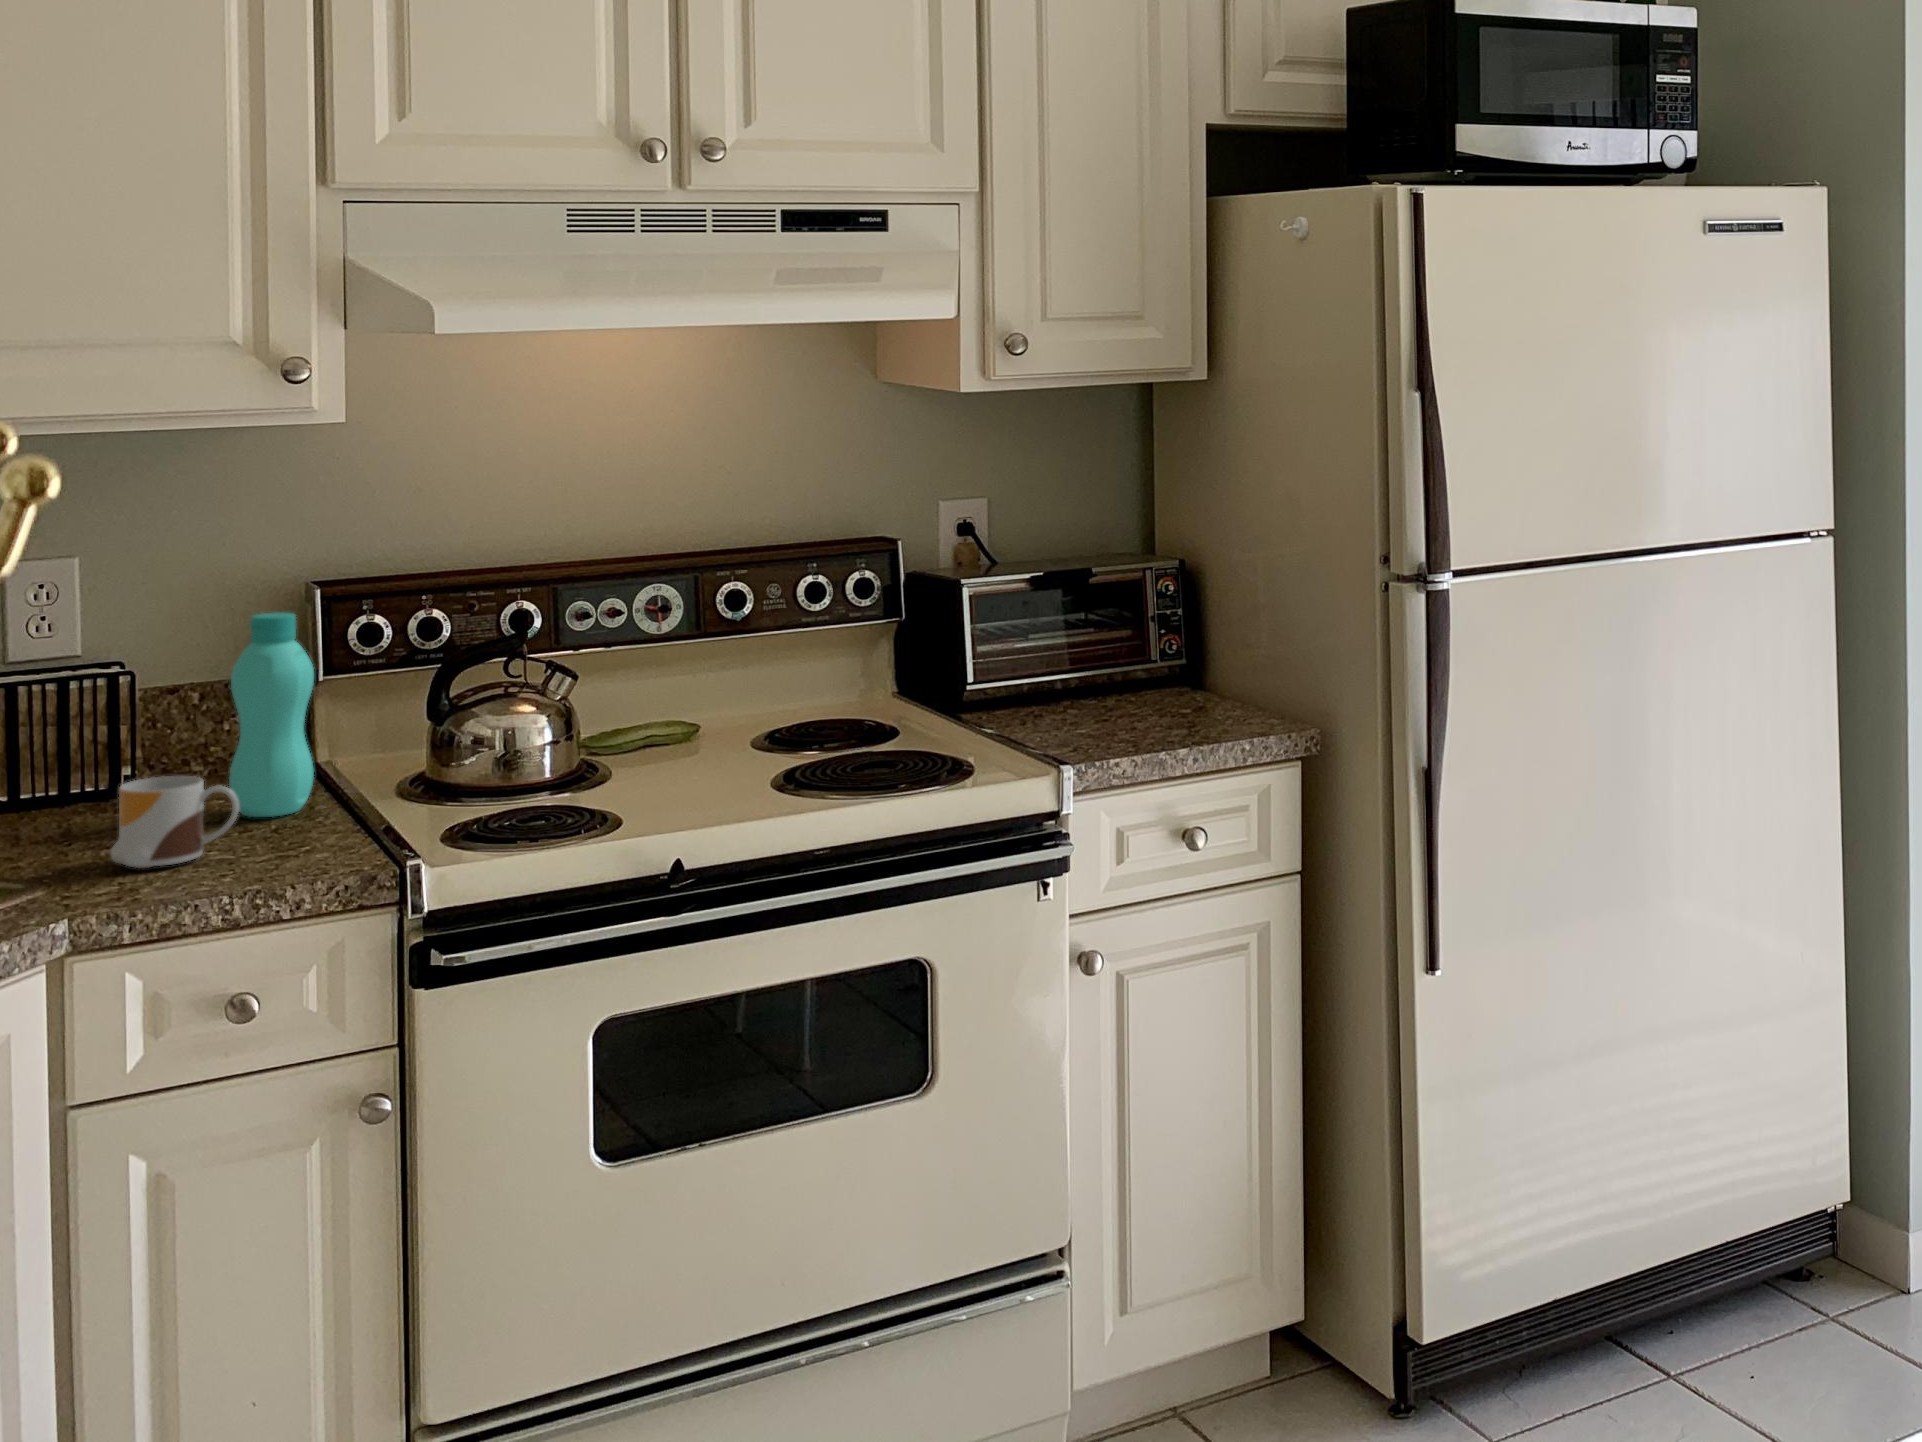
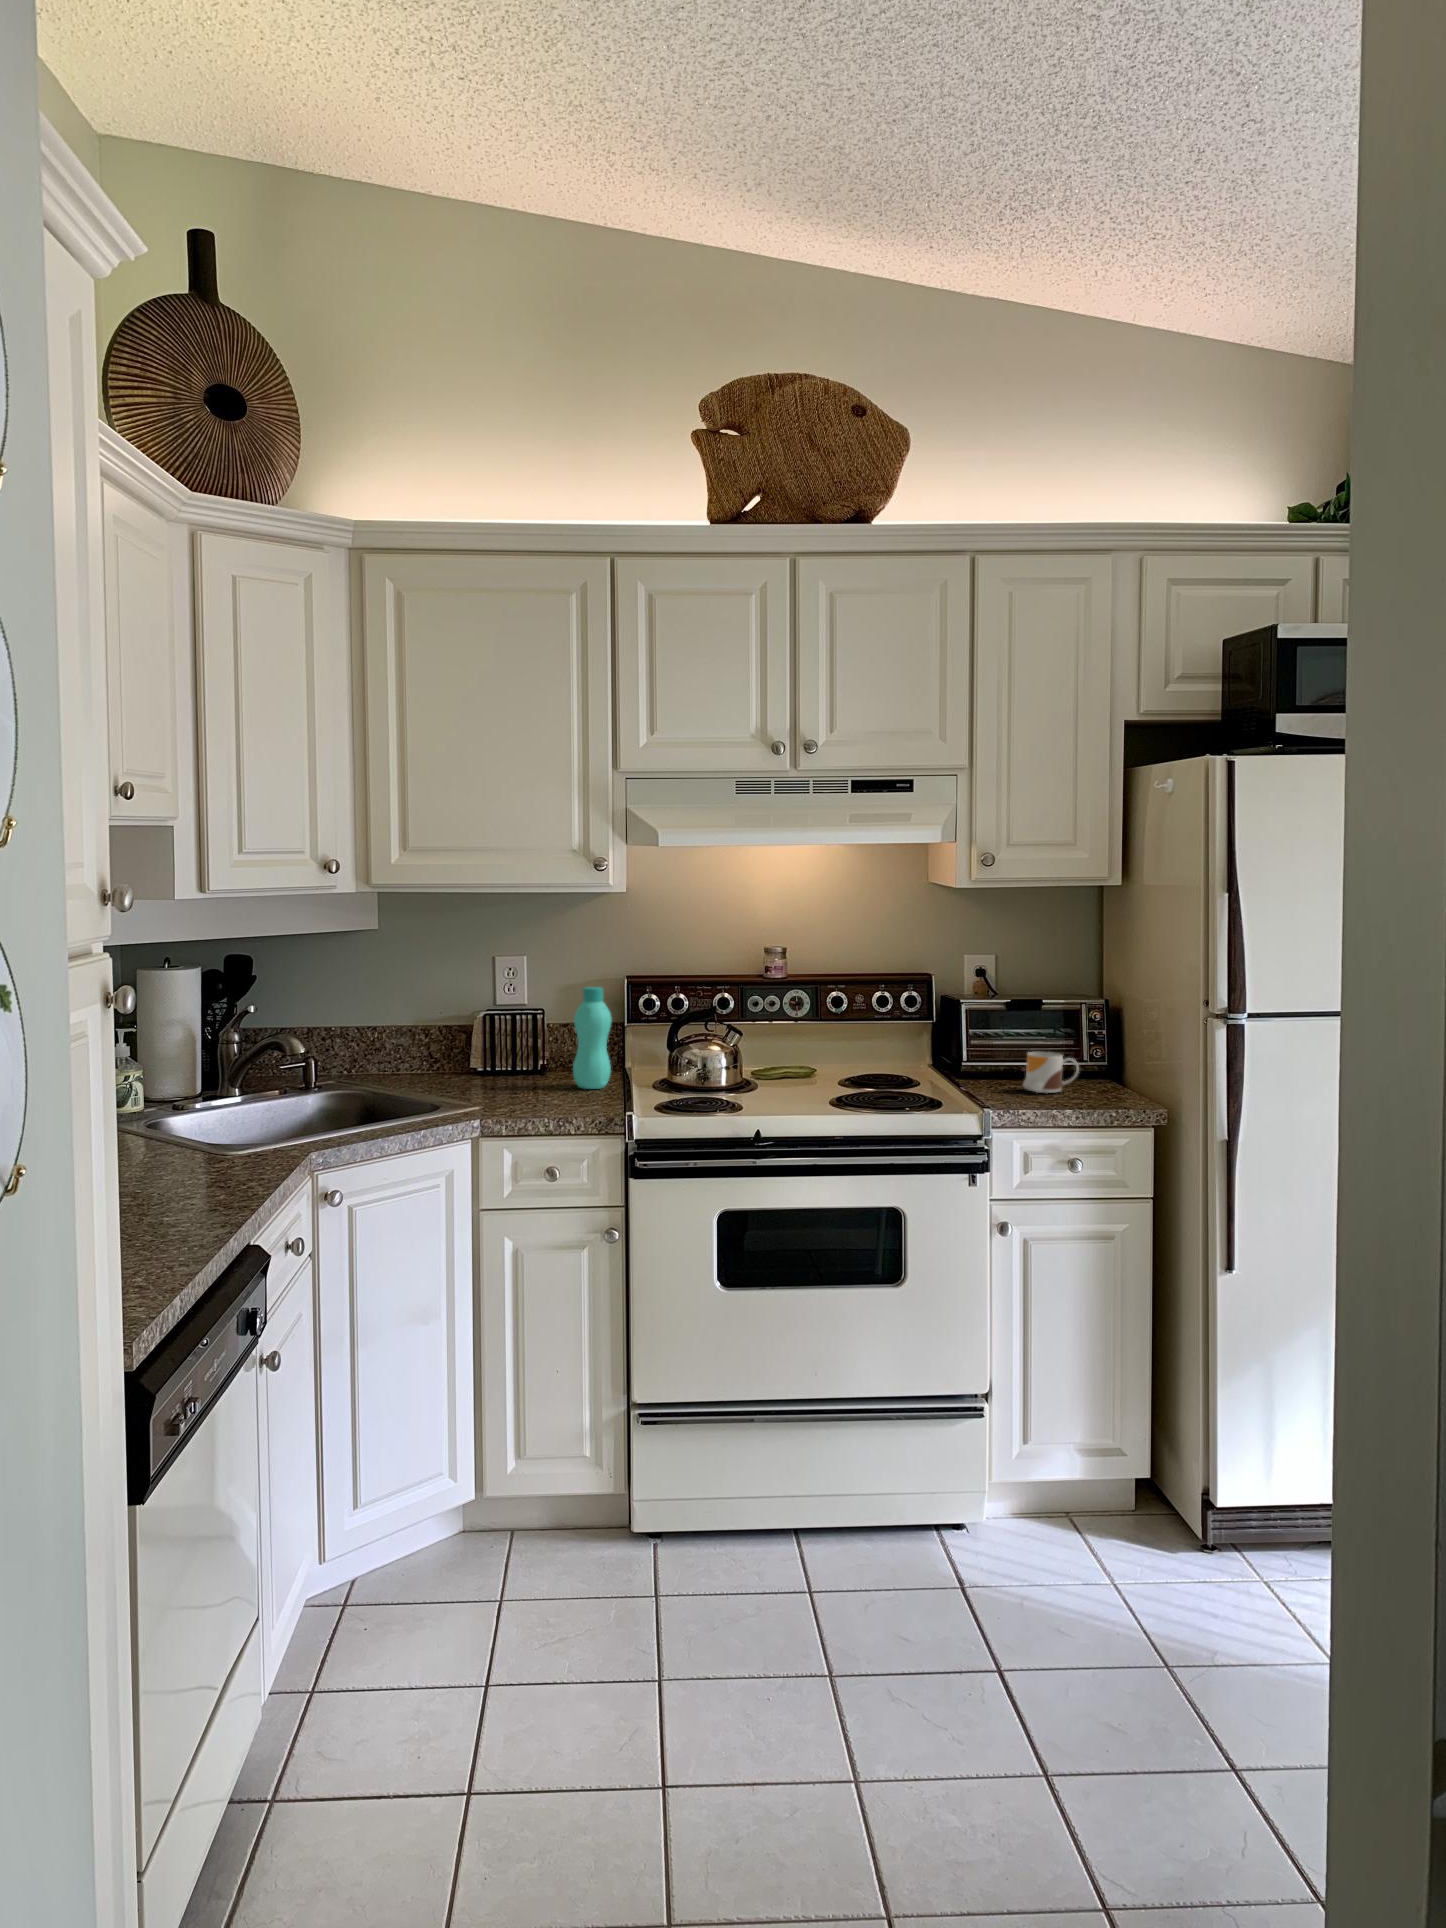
mug: present [111,776,239,869] -> present [1023,1052,1079,1093]

